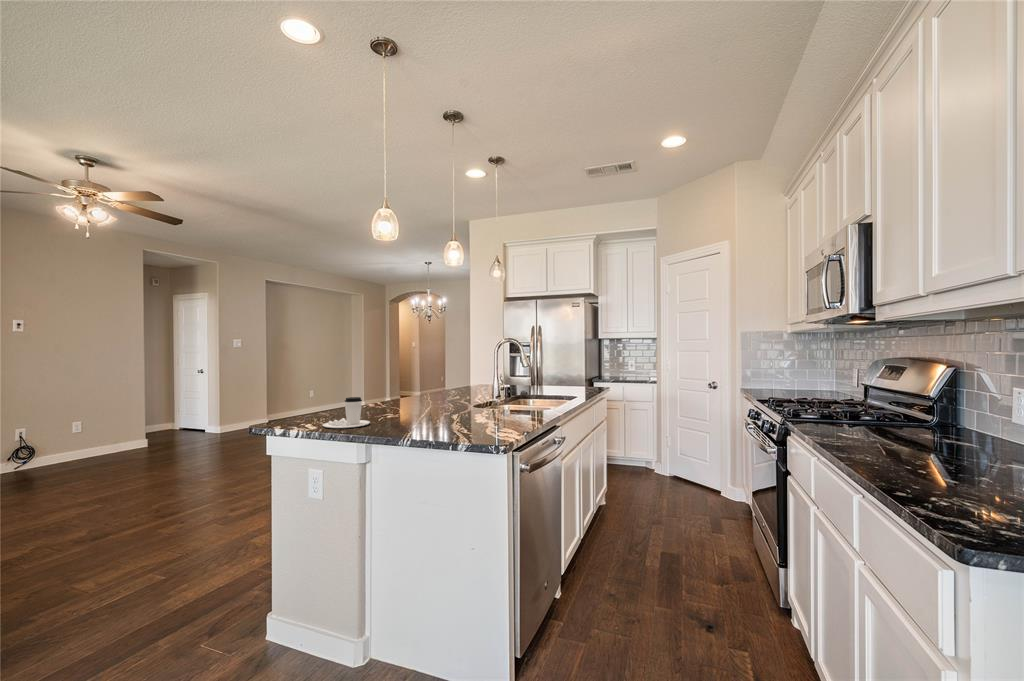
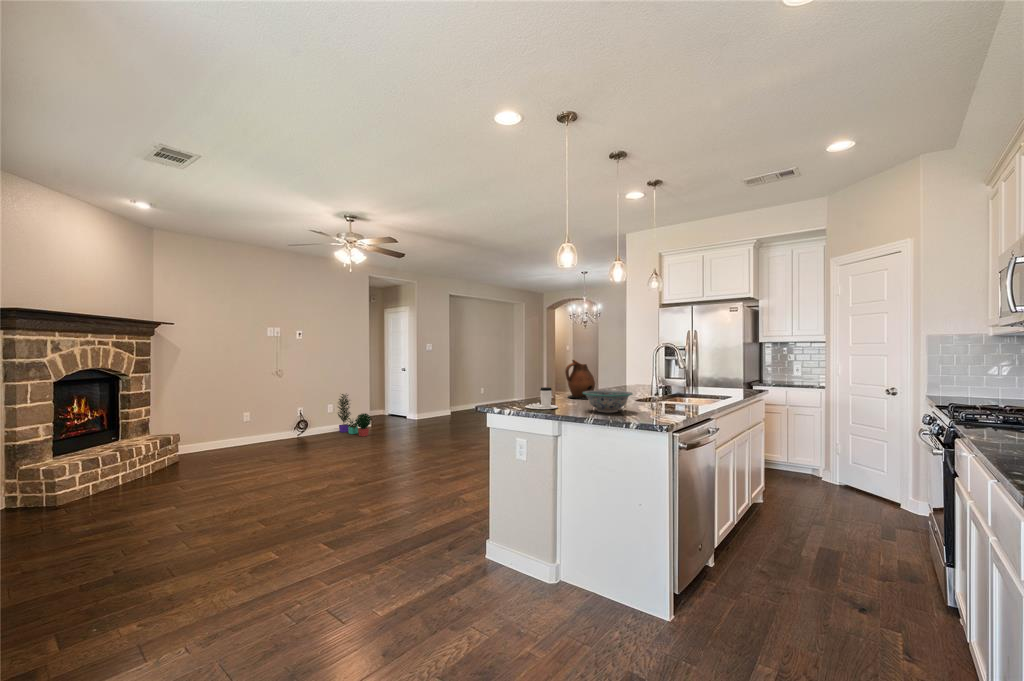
ceramic pitcher: none [388,359,430,408] -> present [565,360,595,398]
decorative bowl: none [402,398,466,428] -> present [583,390,632,413]
potted plant: none [85,407,142,465] -> present [338,394,371,437]

